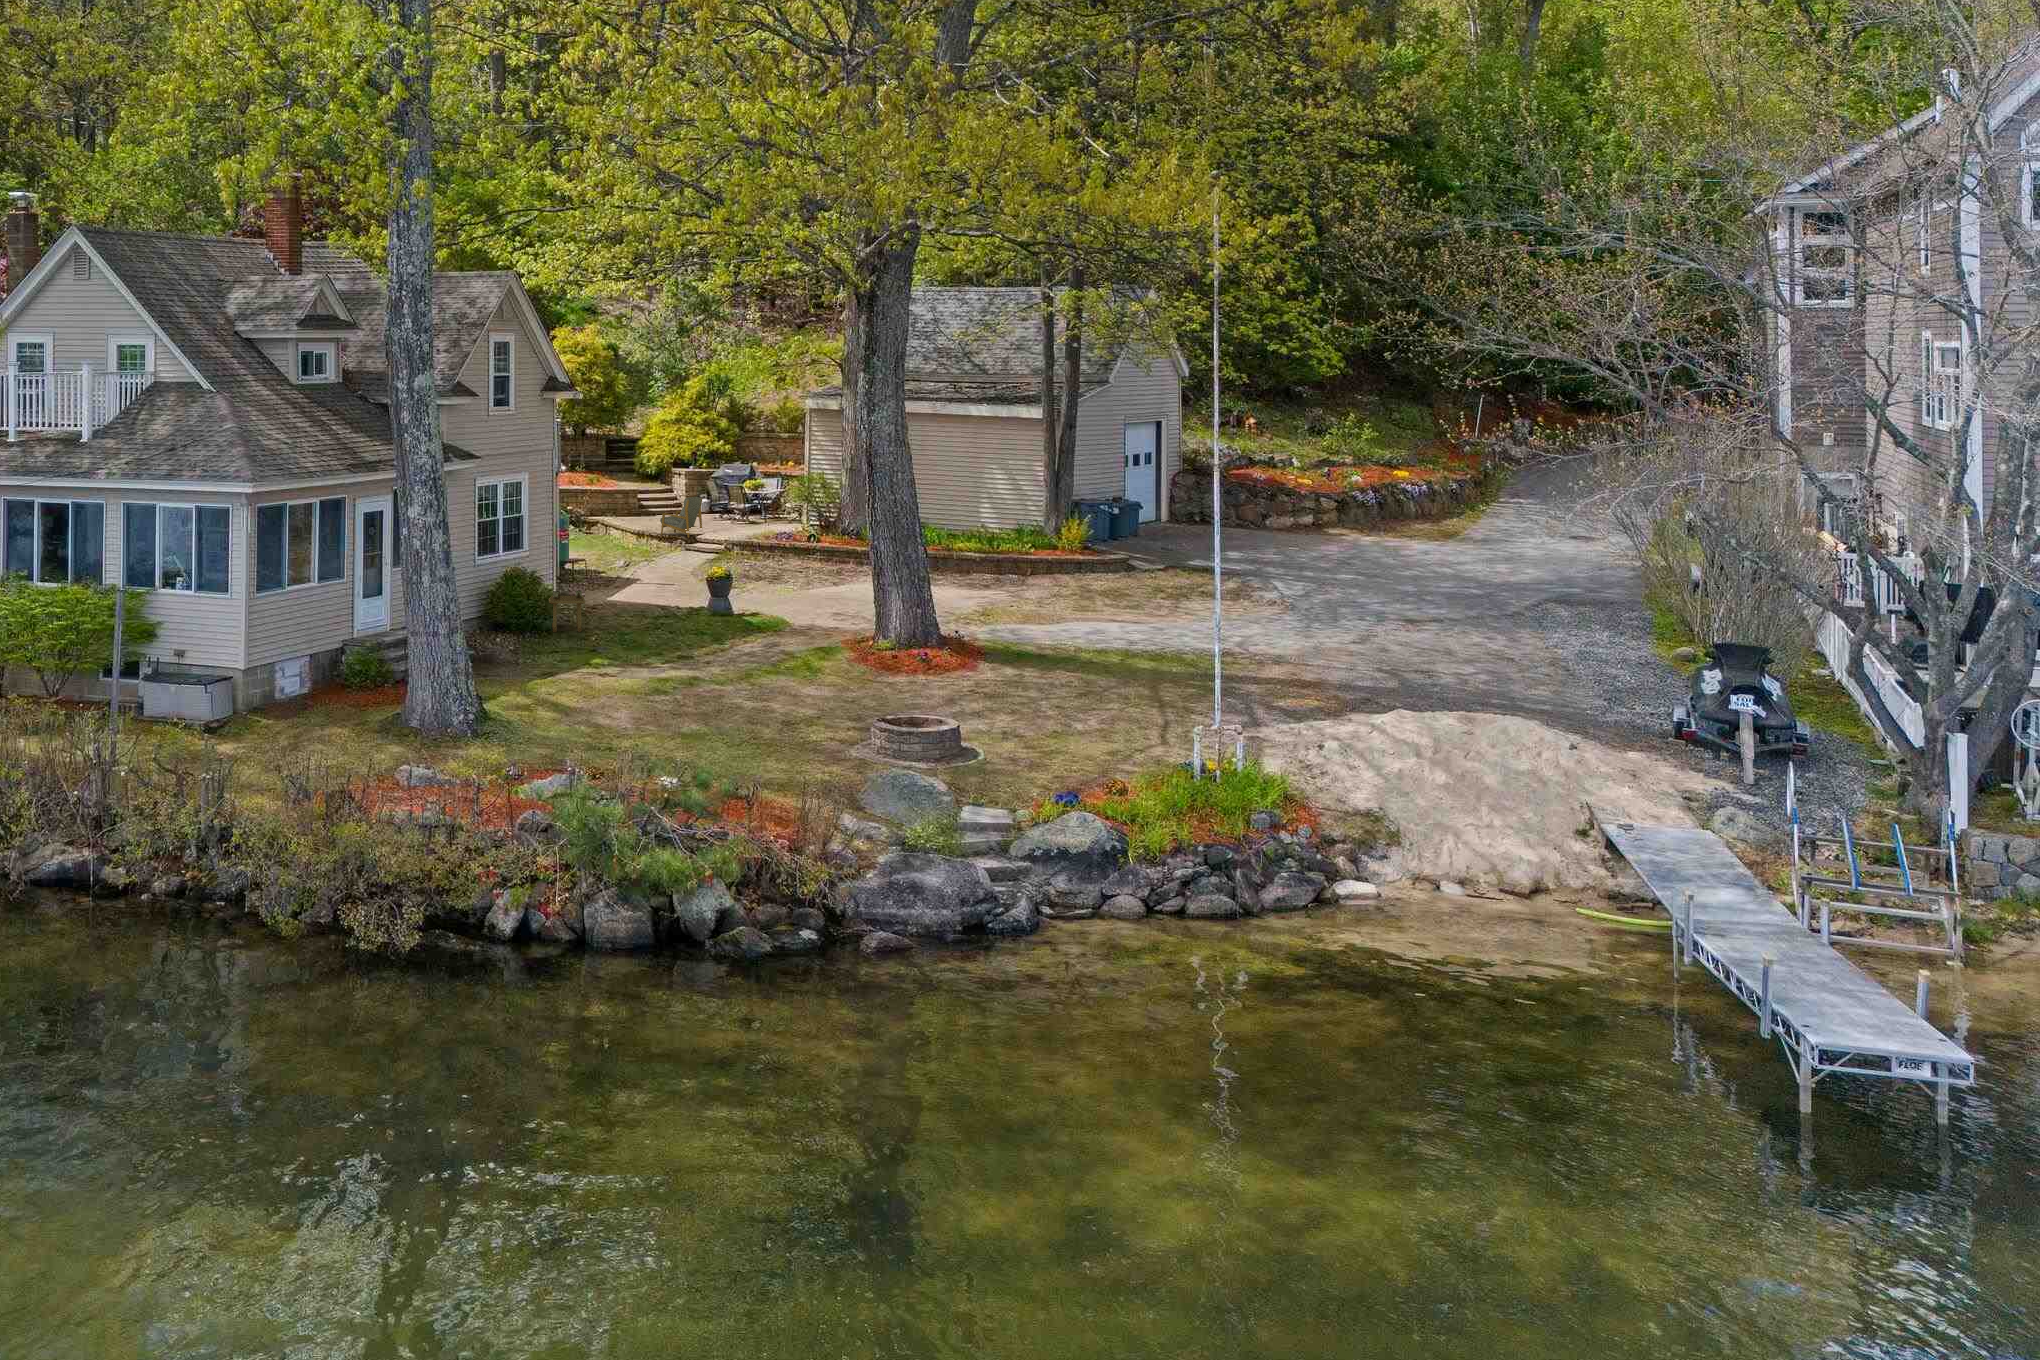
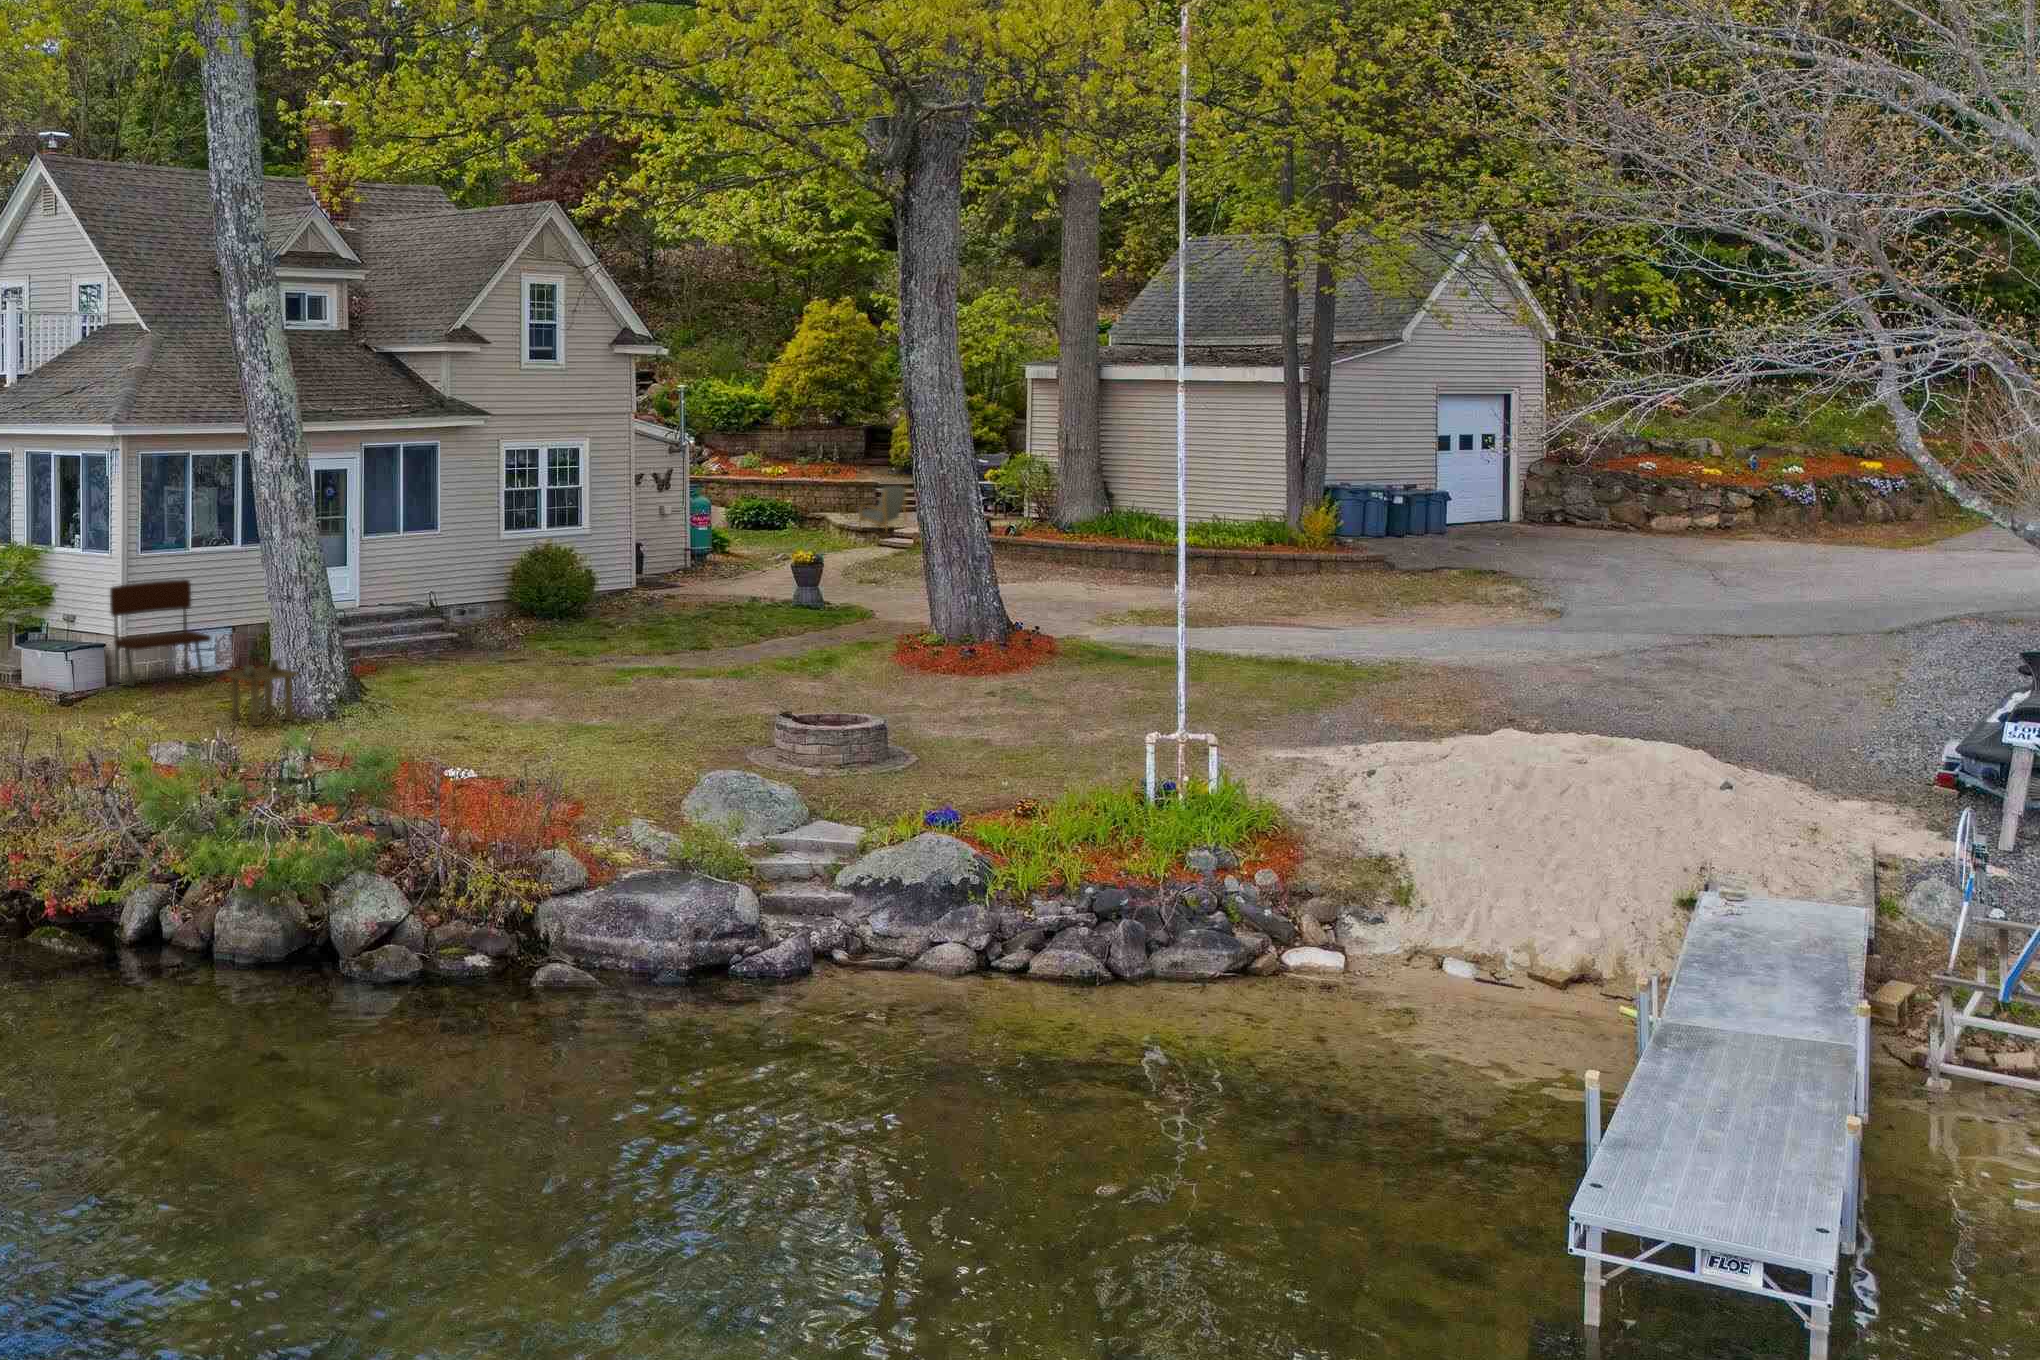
side table: present [549,590,585,632] -> present [225,660,298,726]
bench: none [233,618,320,718] -> present [110,579,211,687]

